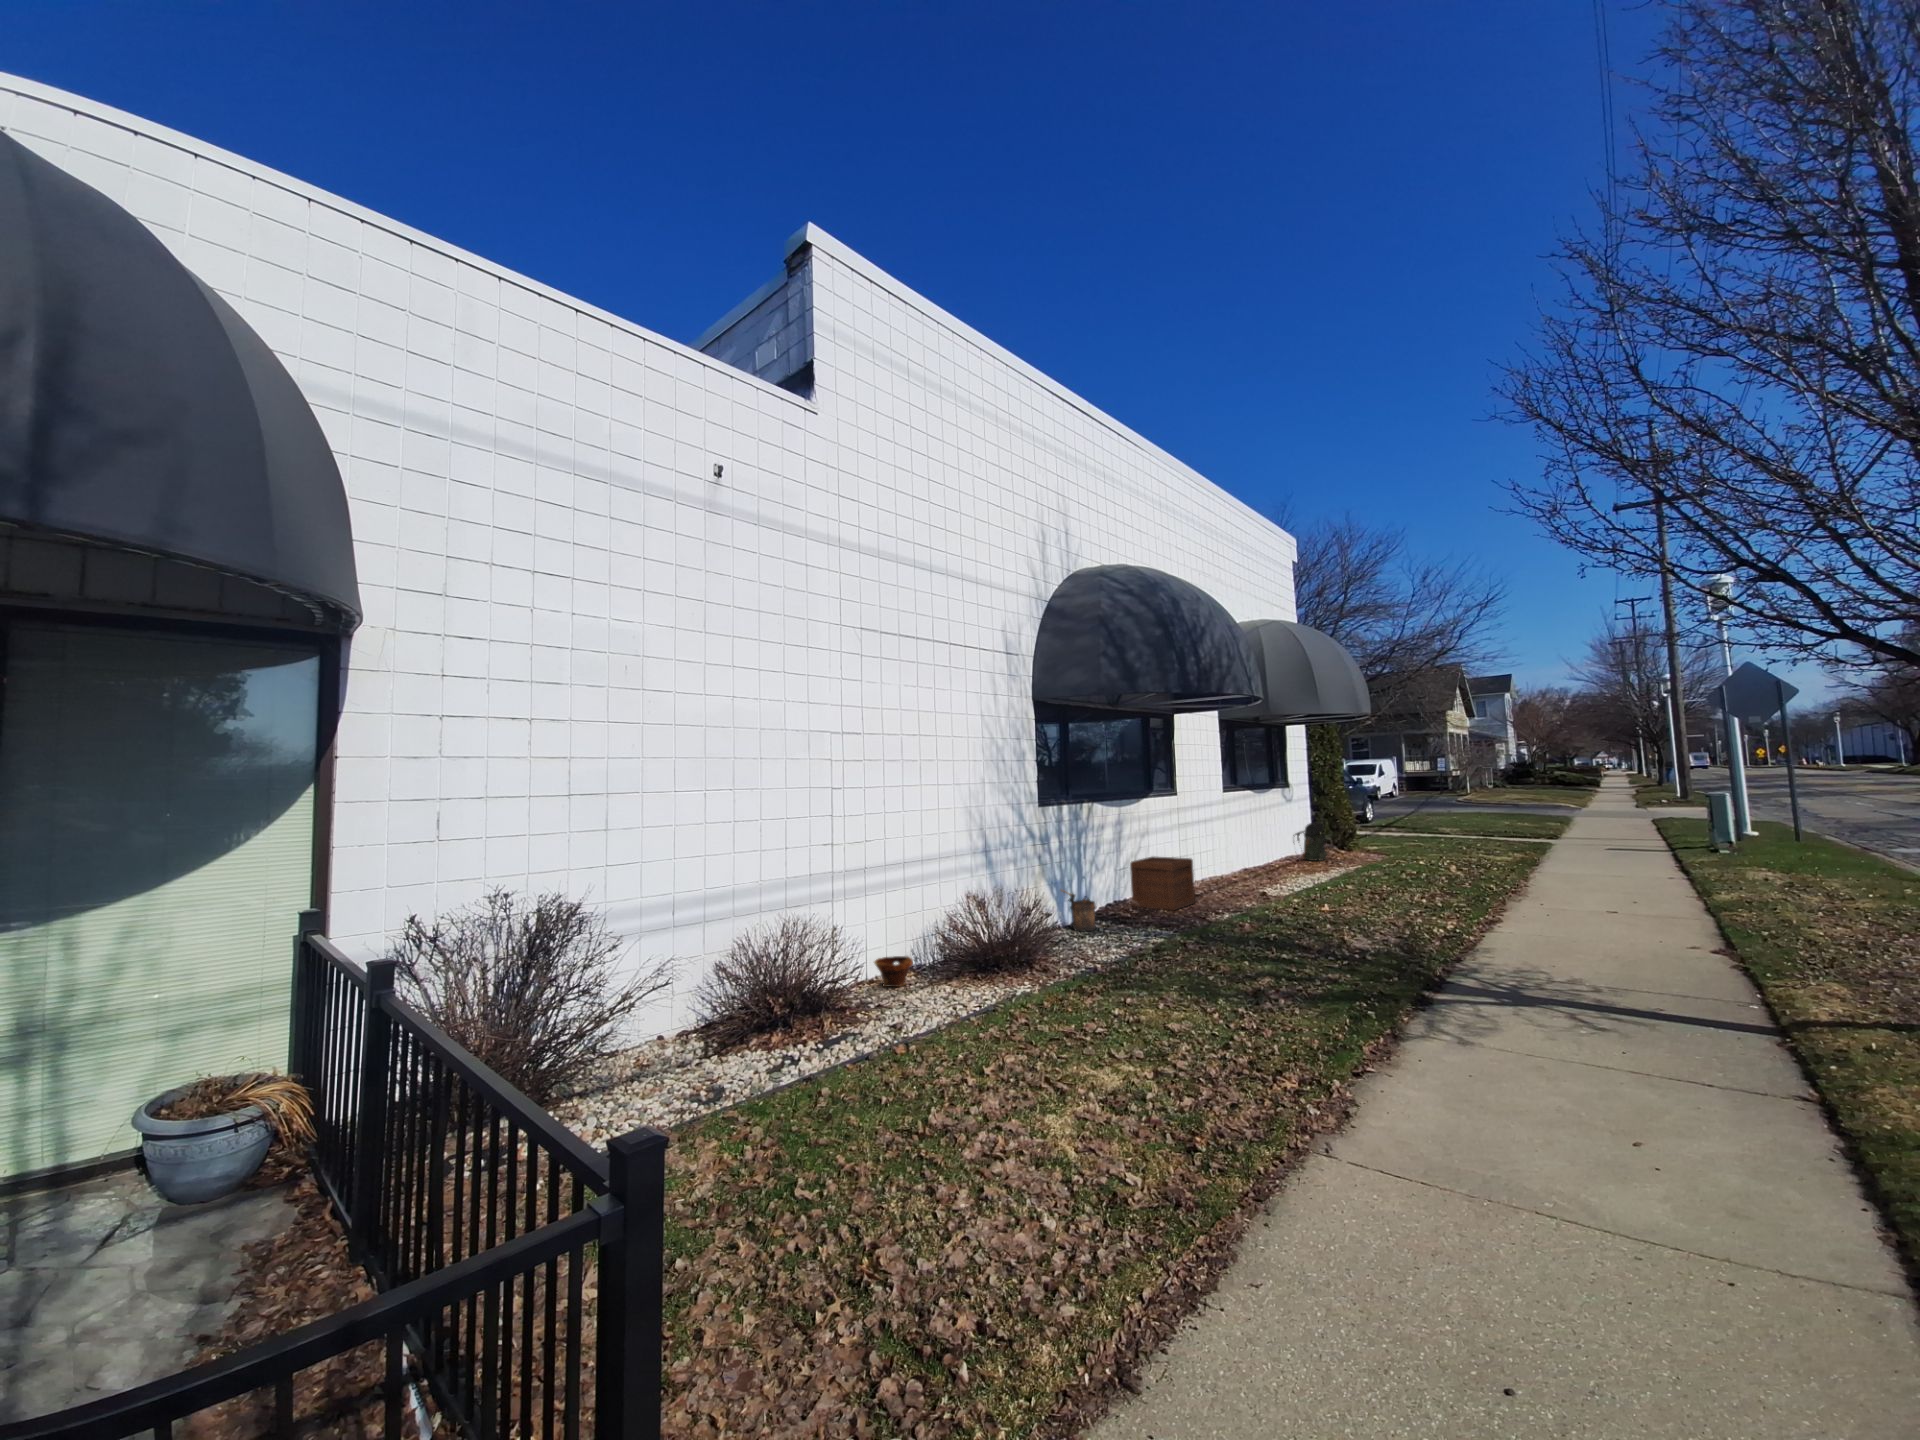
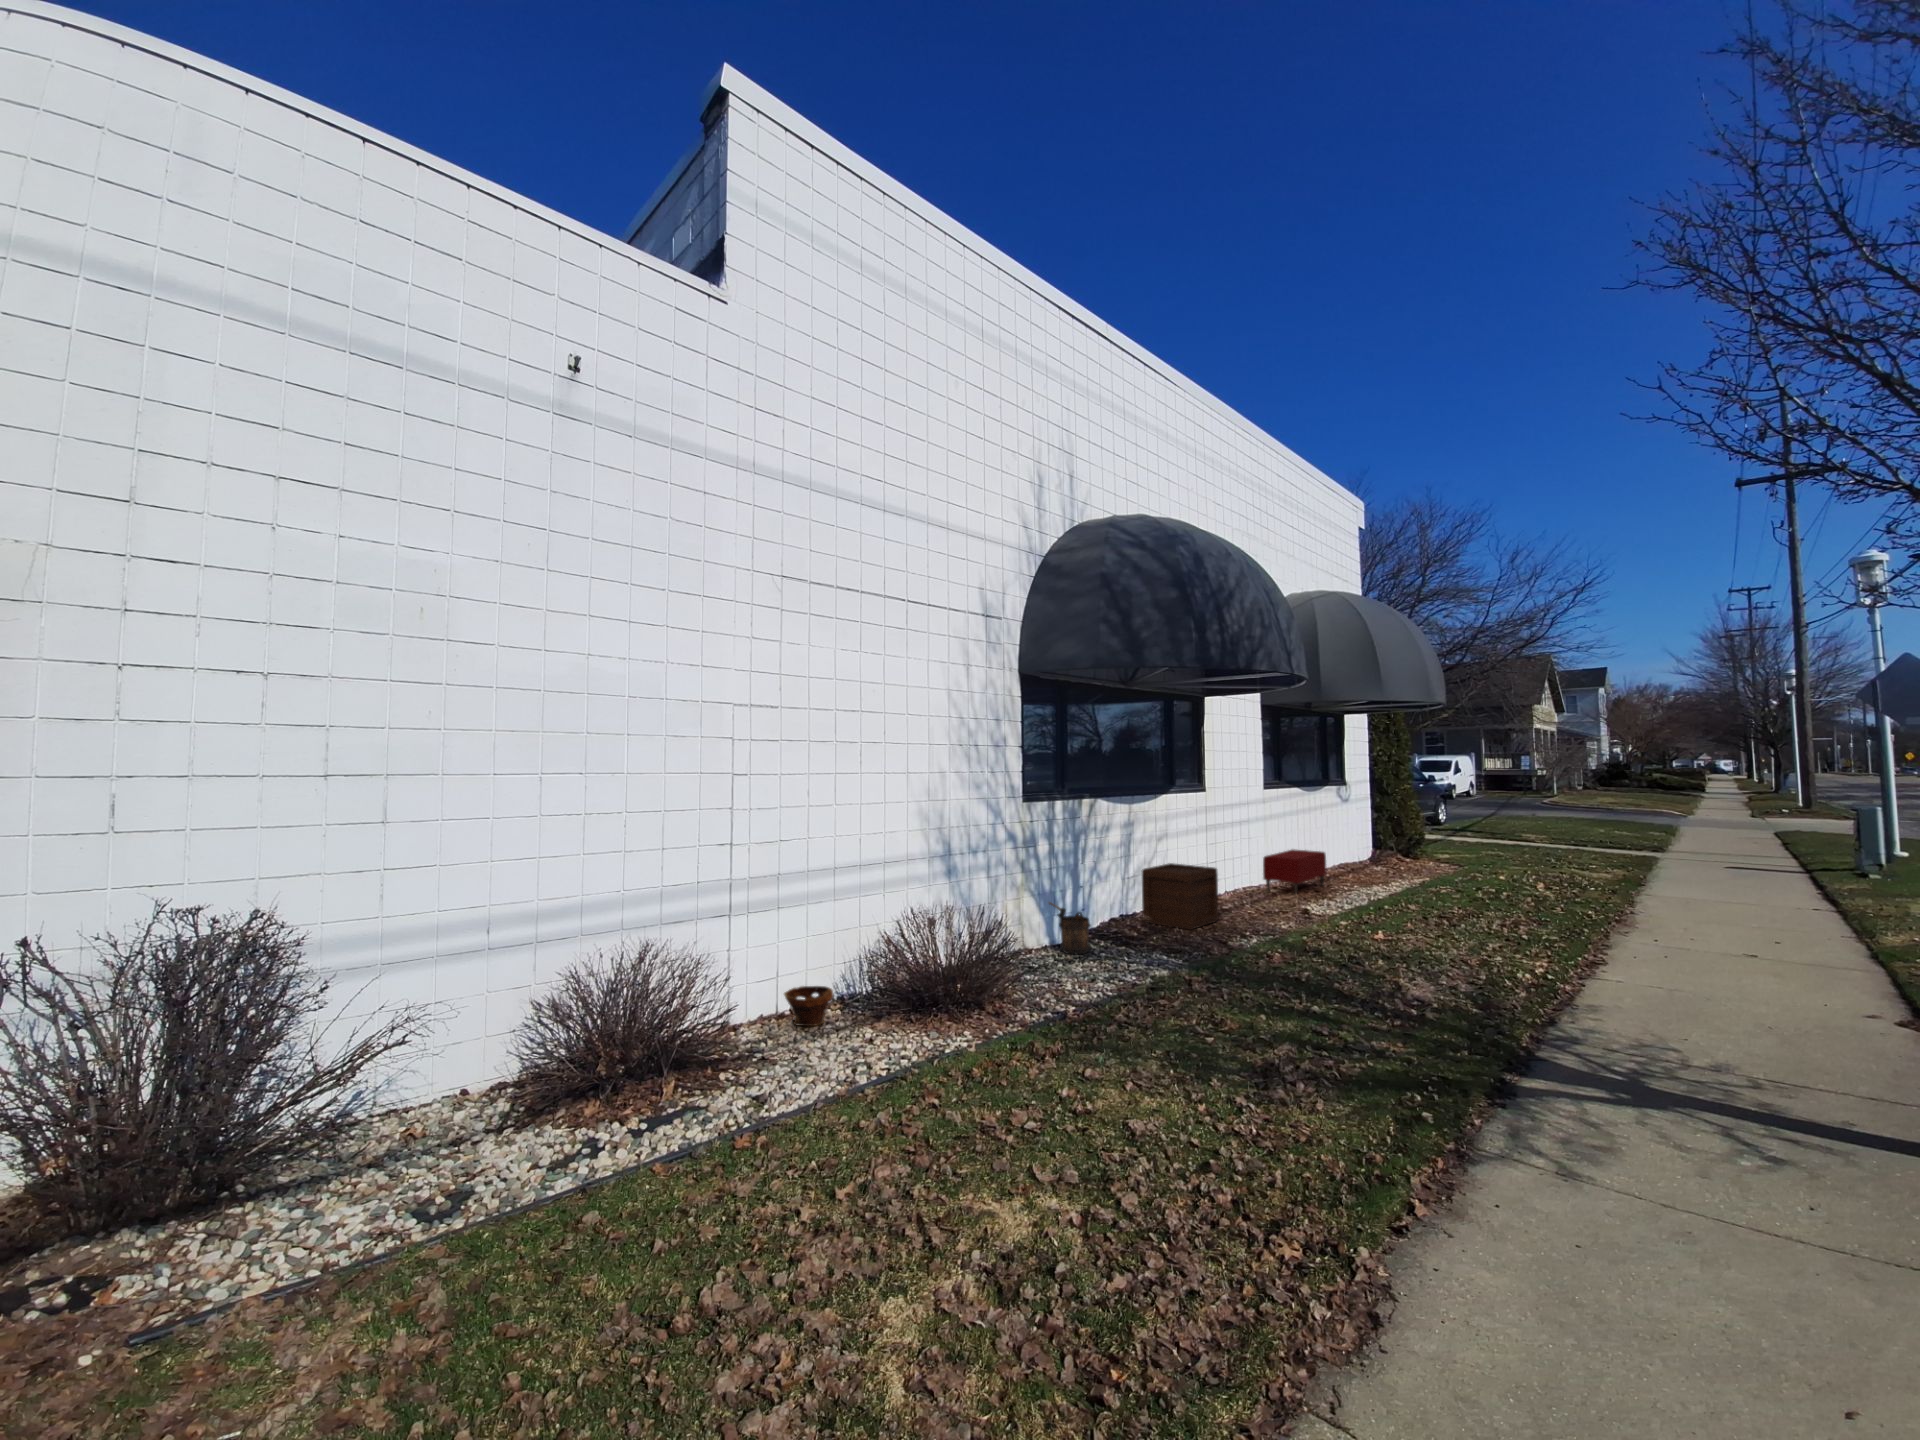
backpack: present [1293,822,1328,861] -> none [1346,825,1387,871]
bench: none [1225,844,1278,882] -> present [1263,849,1327,894]

